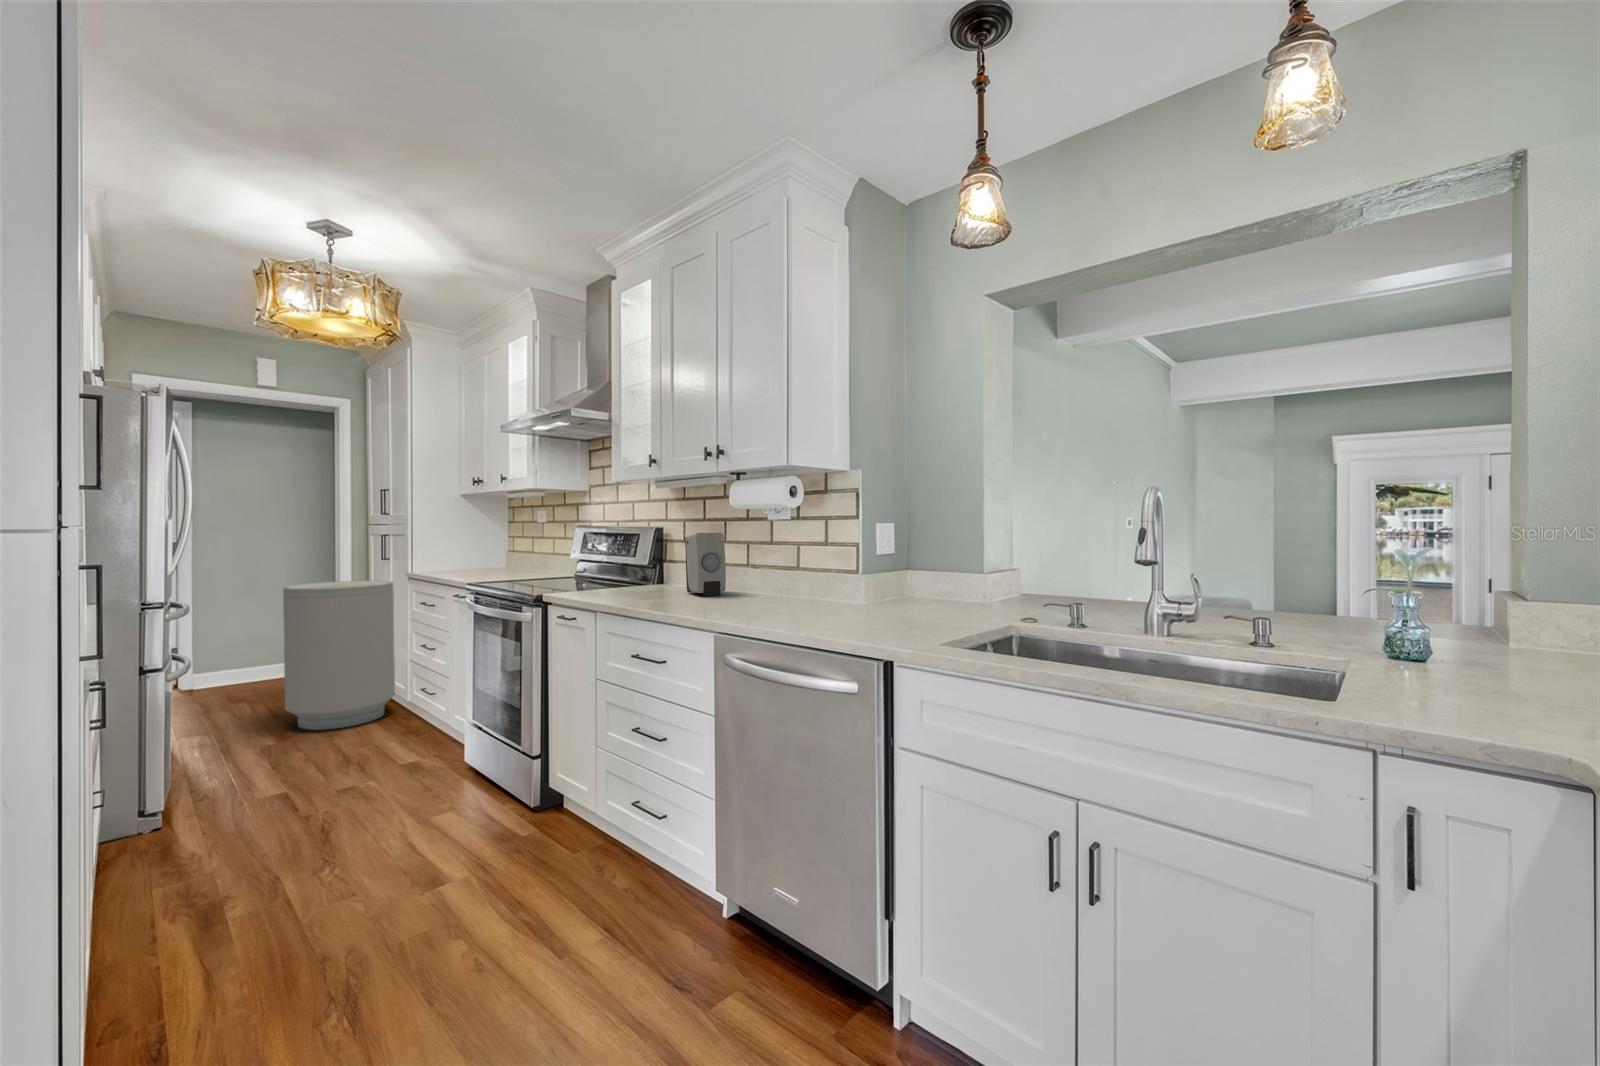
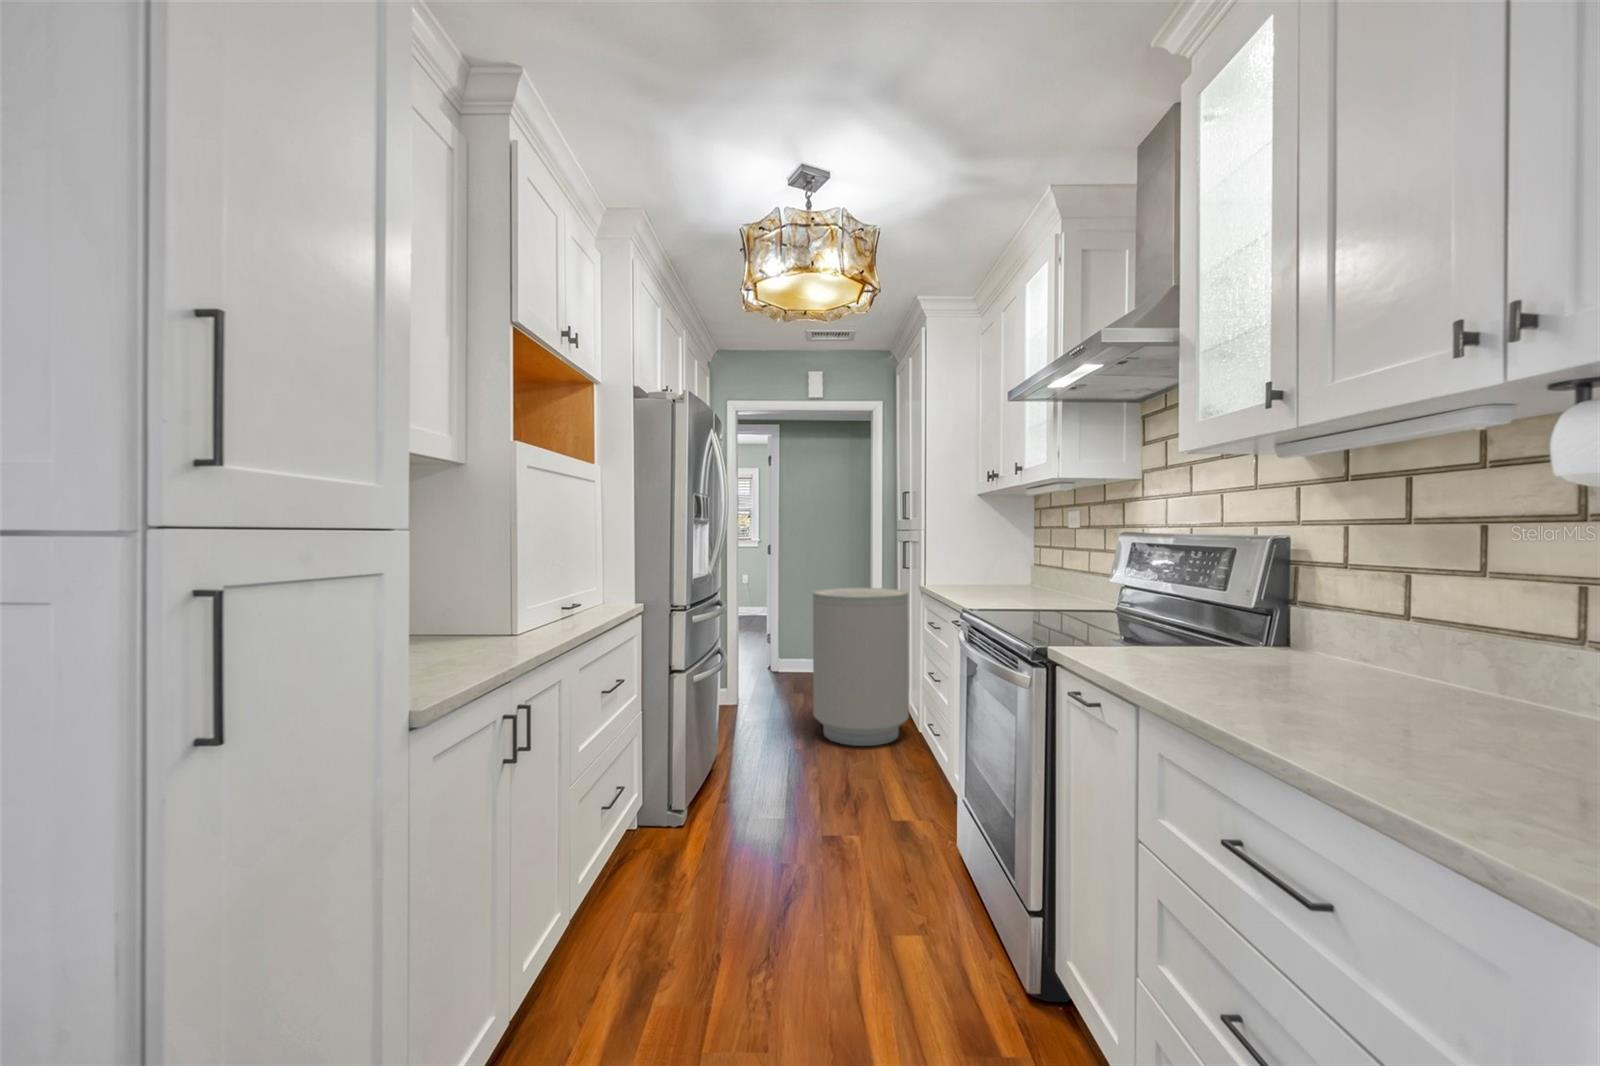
soap dispenser: present [685,533,726,596] -> none [1364,553,1511,714]

